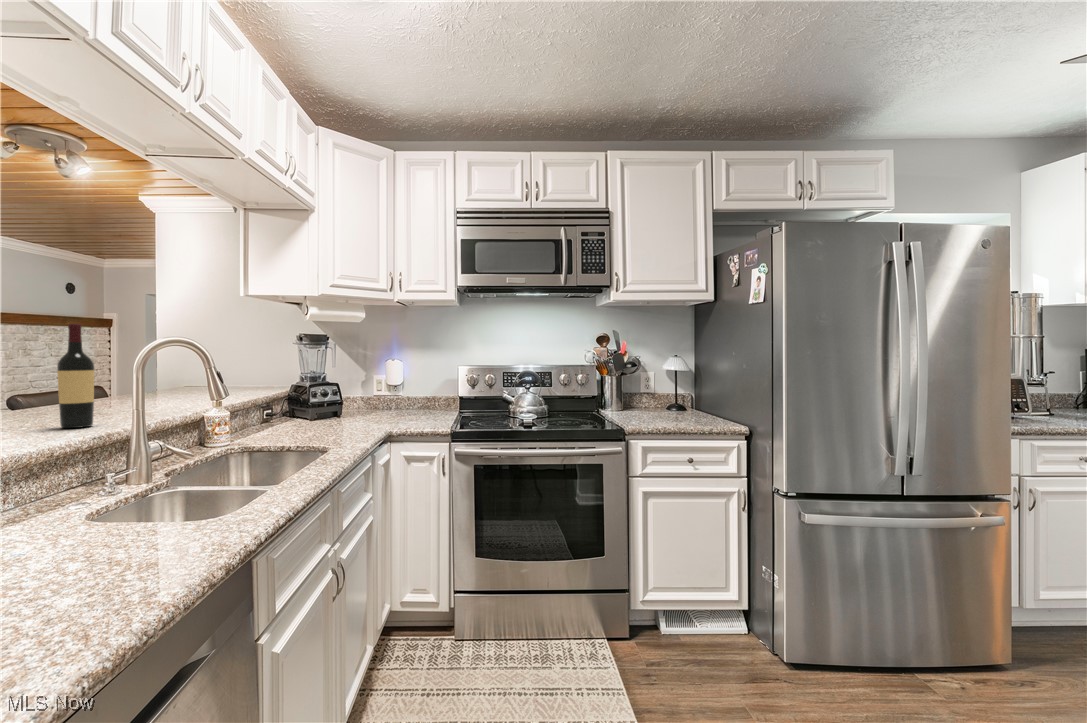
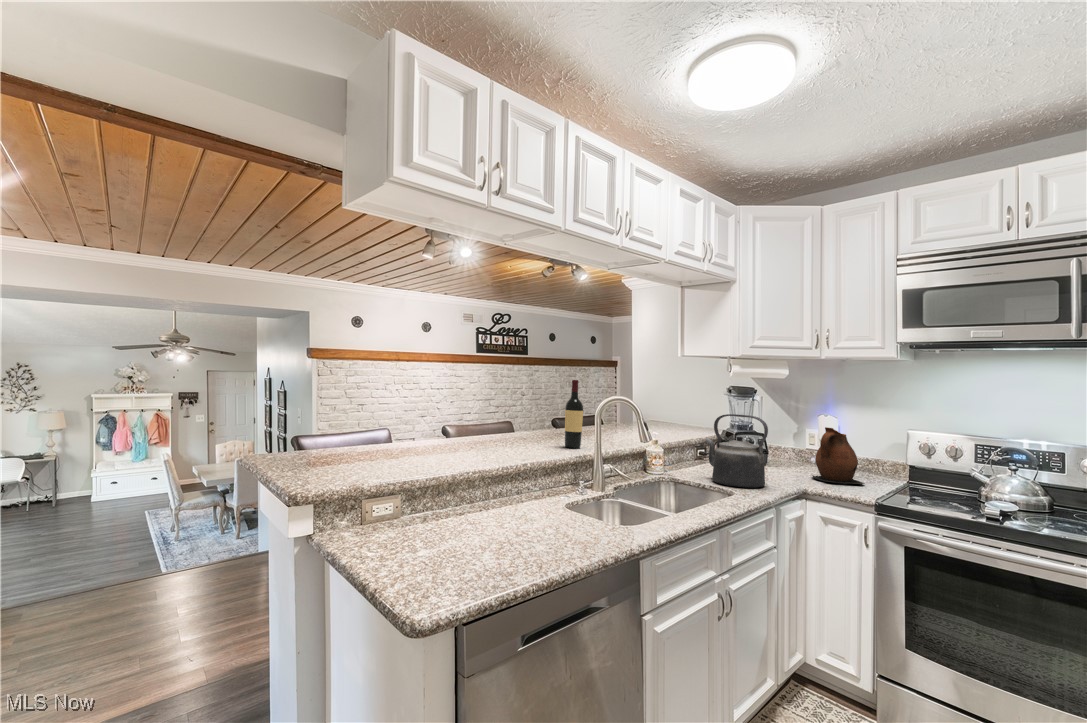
kettle: none [284,362,358,442] -> present [705,414,768,488]
ceramic pitcher: none [390,370,439,422] -> present [813,427,865,485]

